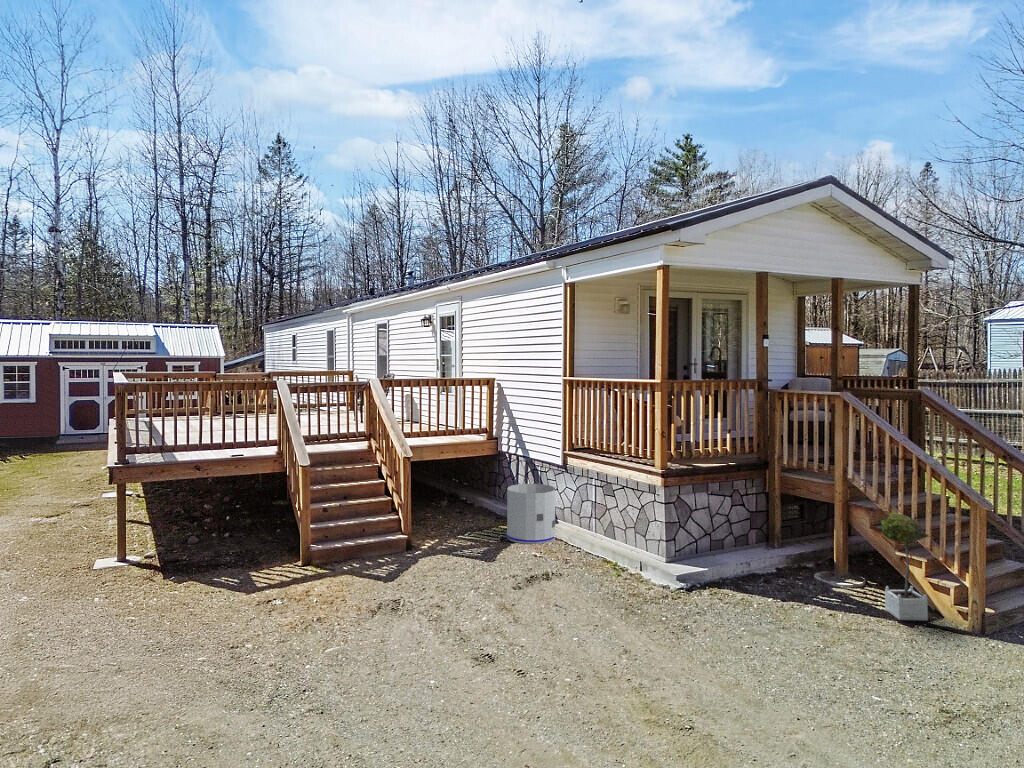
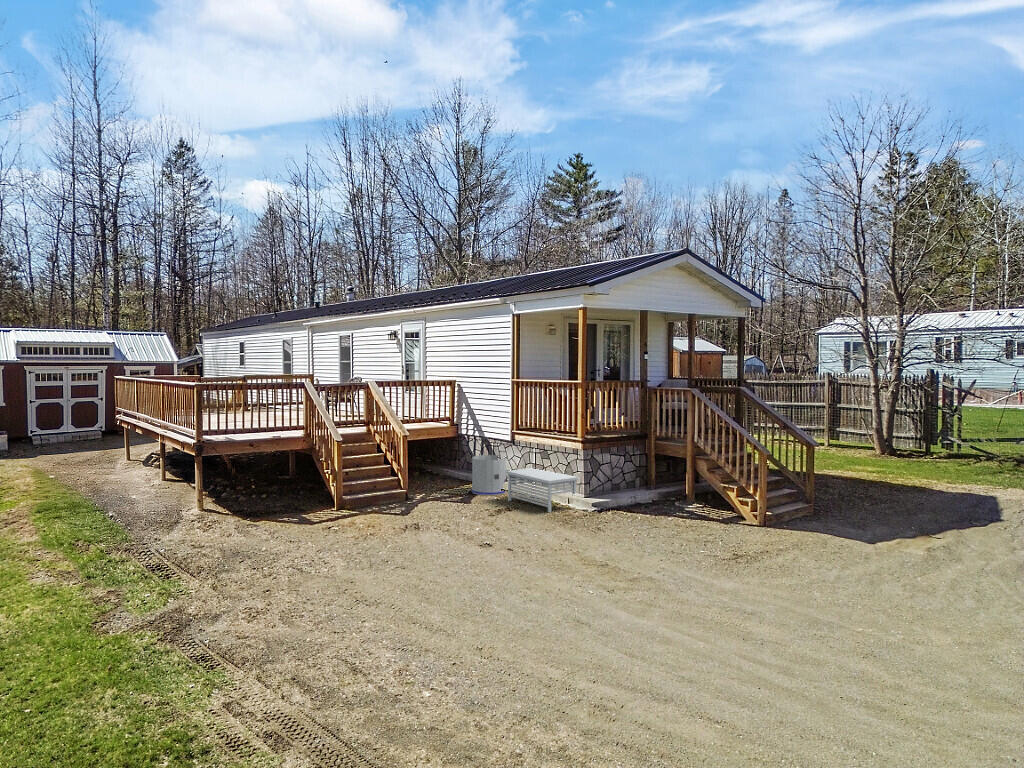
storage bench: none [549,507,656,585] -> present [506,468,578,512]
potted tree: present [881,512,929,620] -> none [711,459,737,521]

